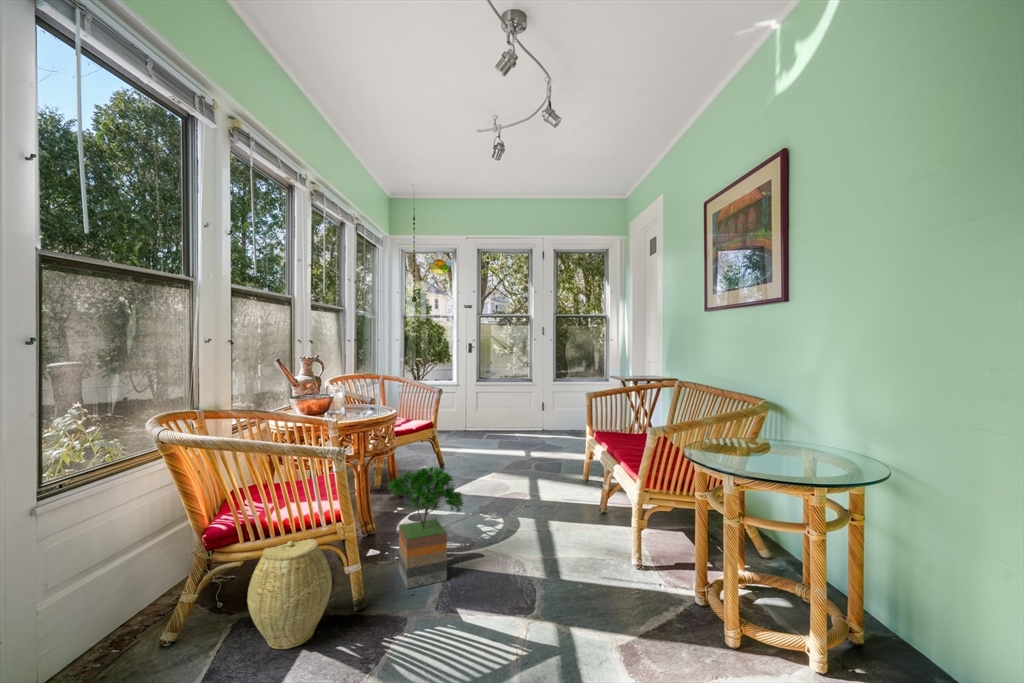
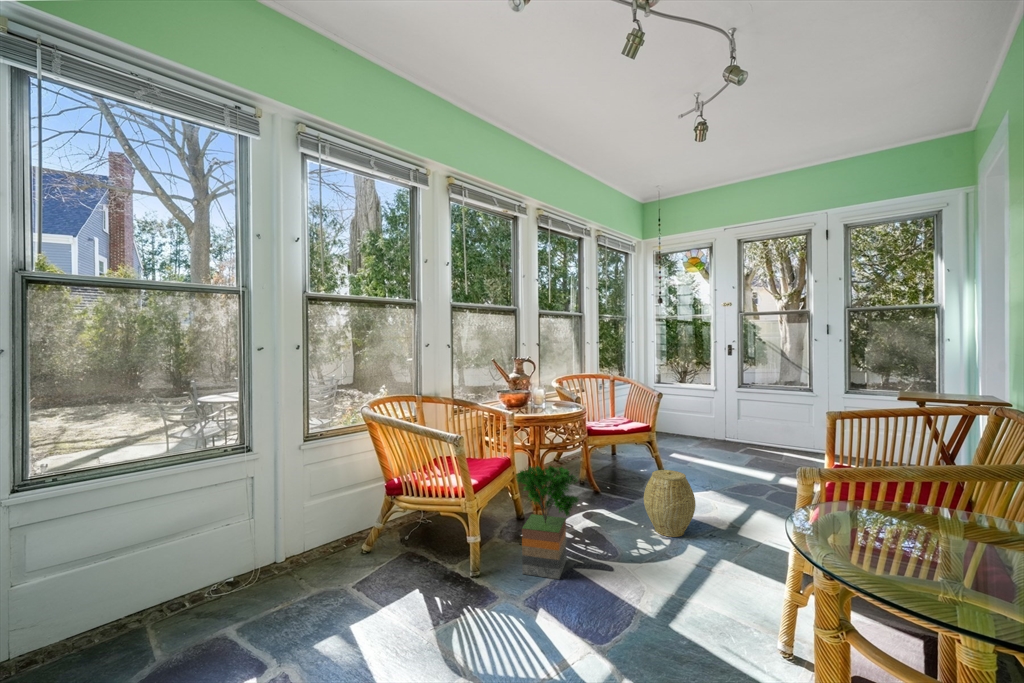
woven basket: present [247,539,332,649] -> present [644,470,696,537]

